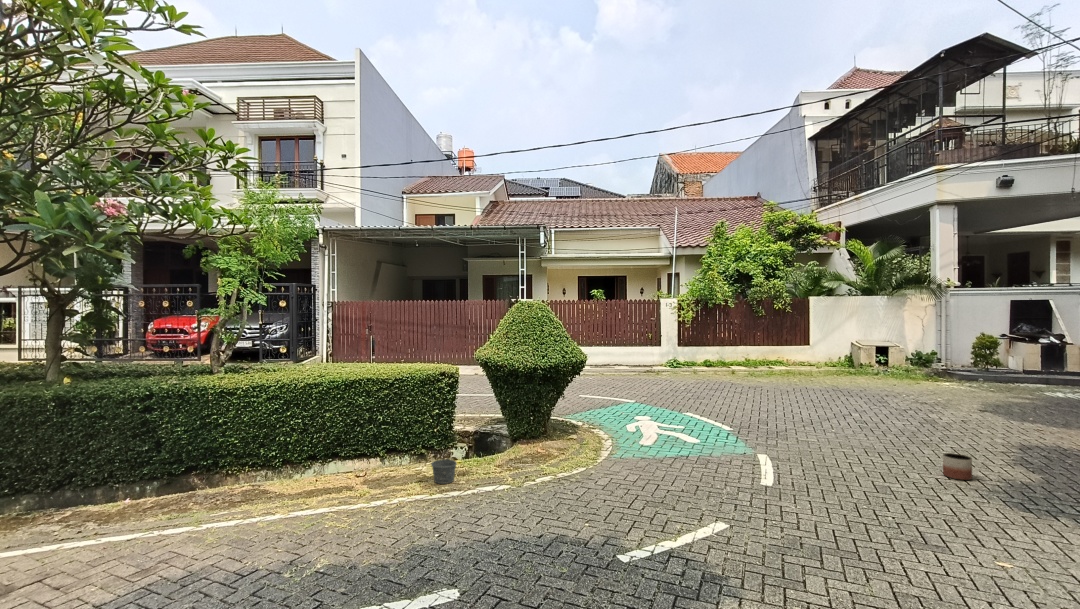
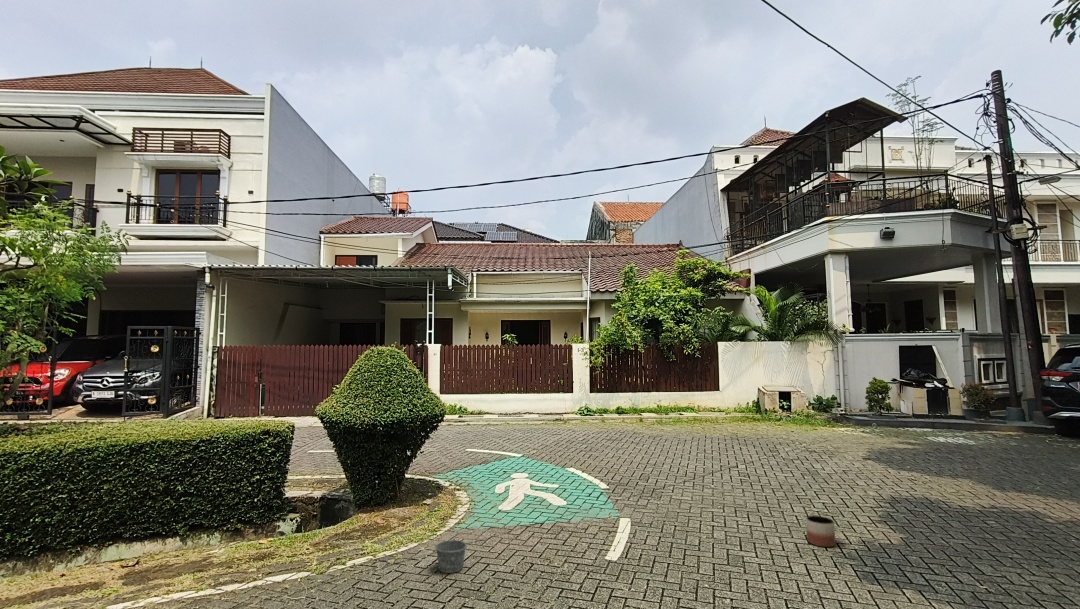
bucket: present [431,459,457,484] -> present [435,539,467,573]

